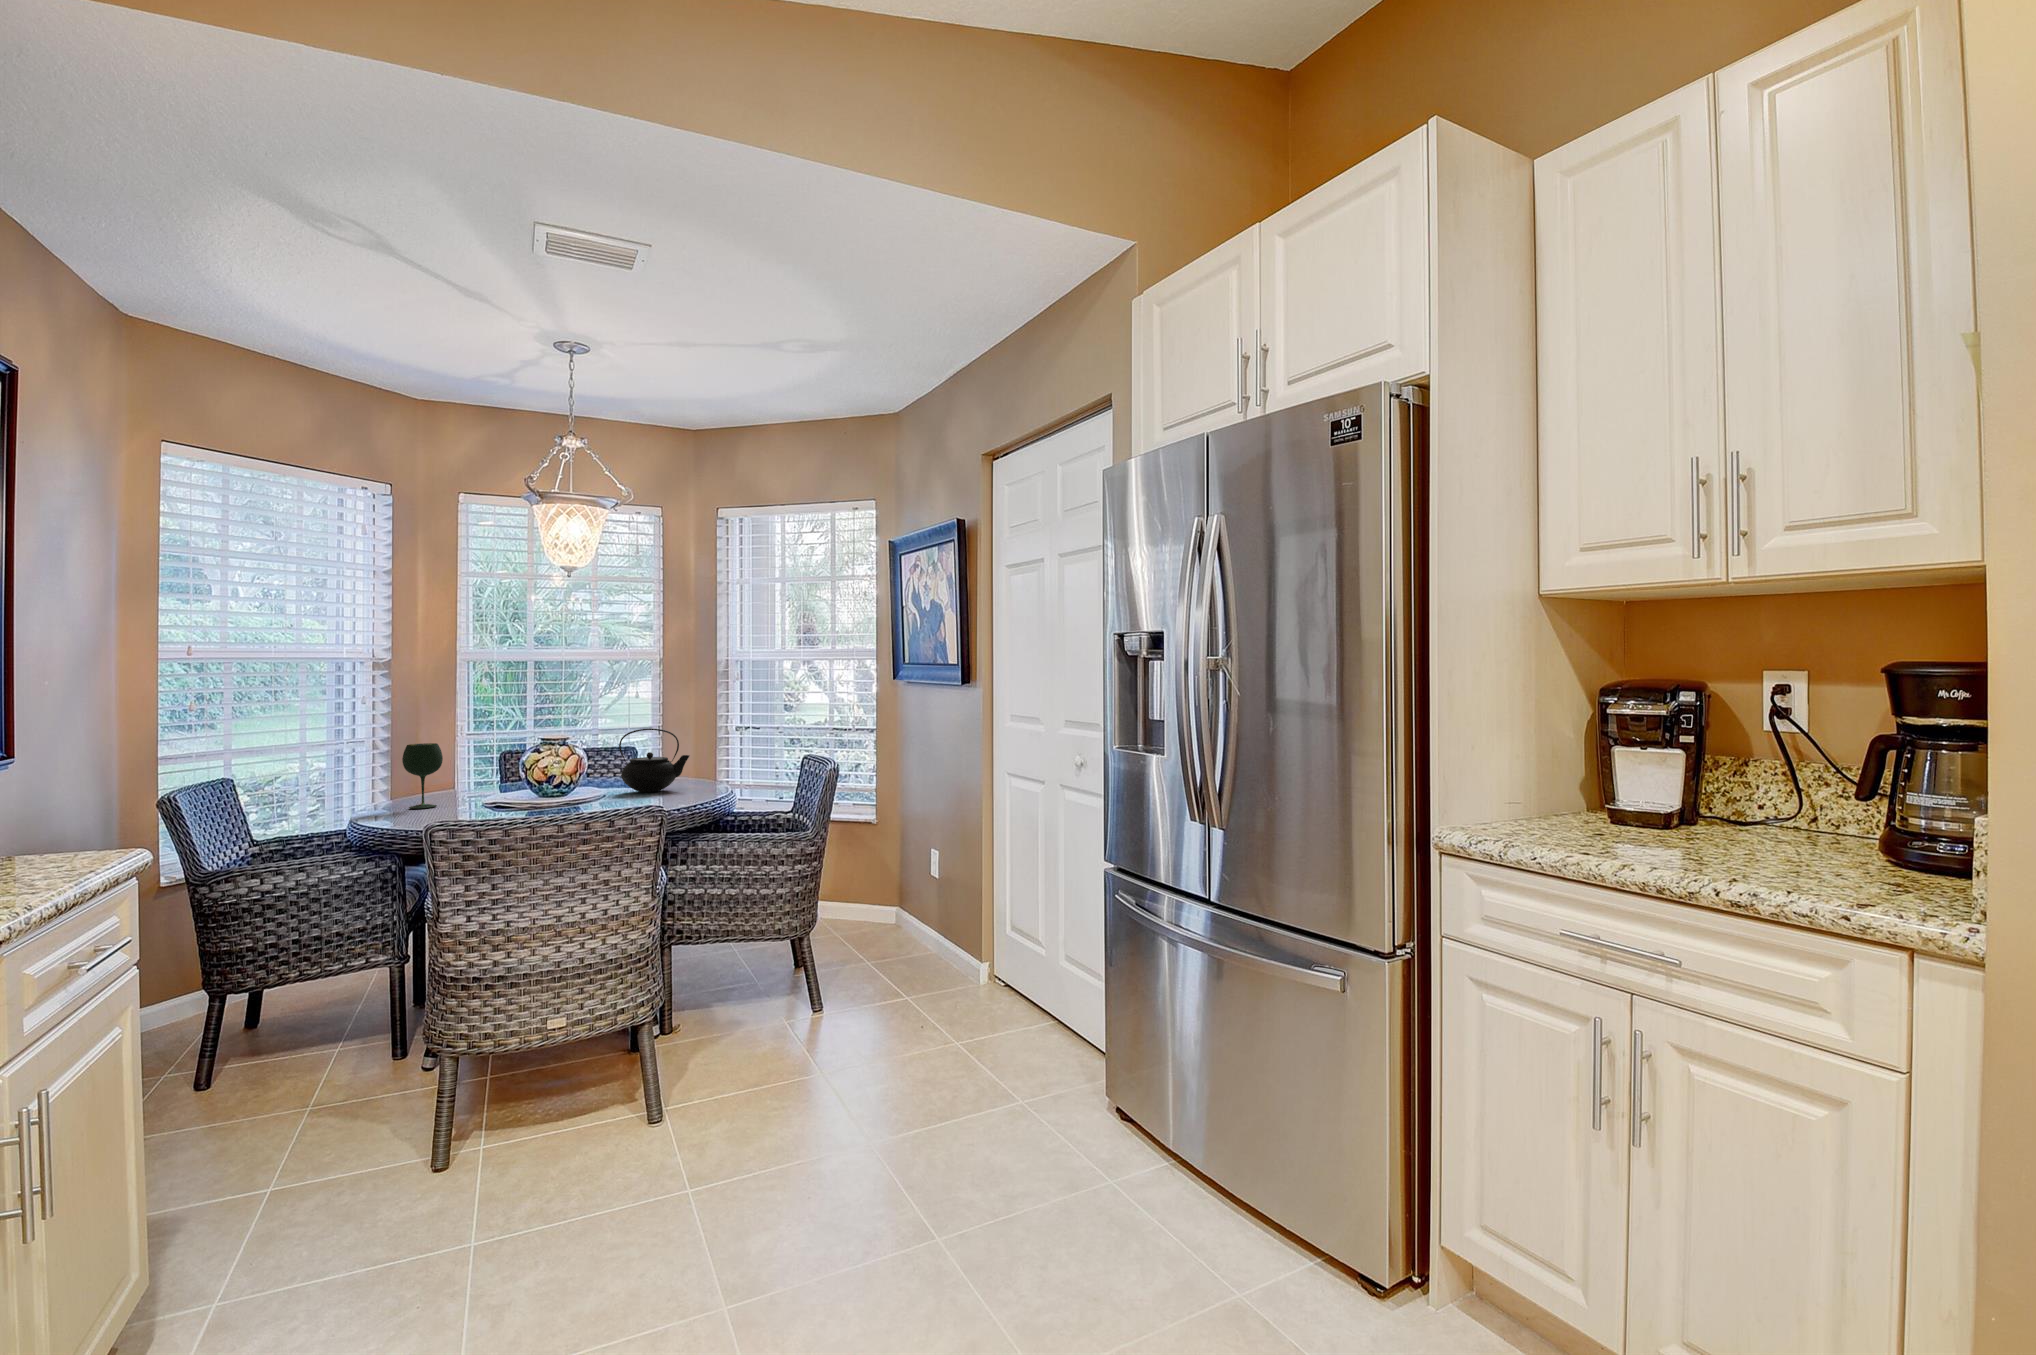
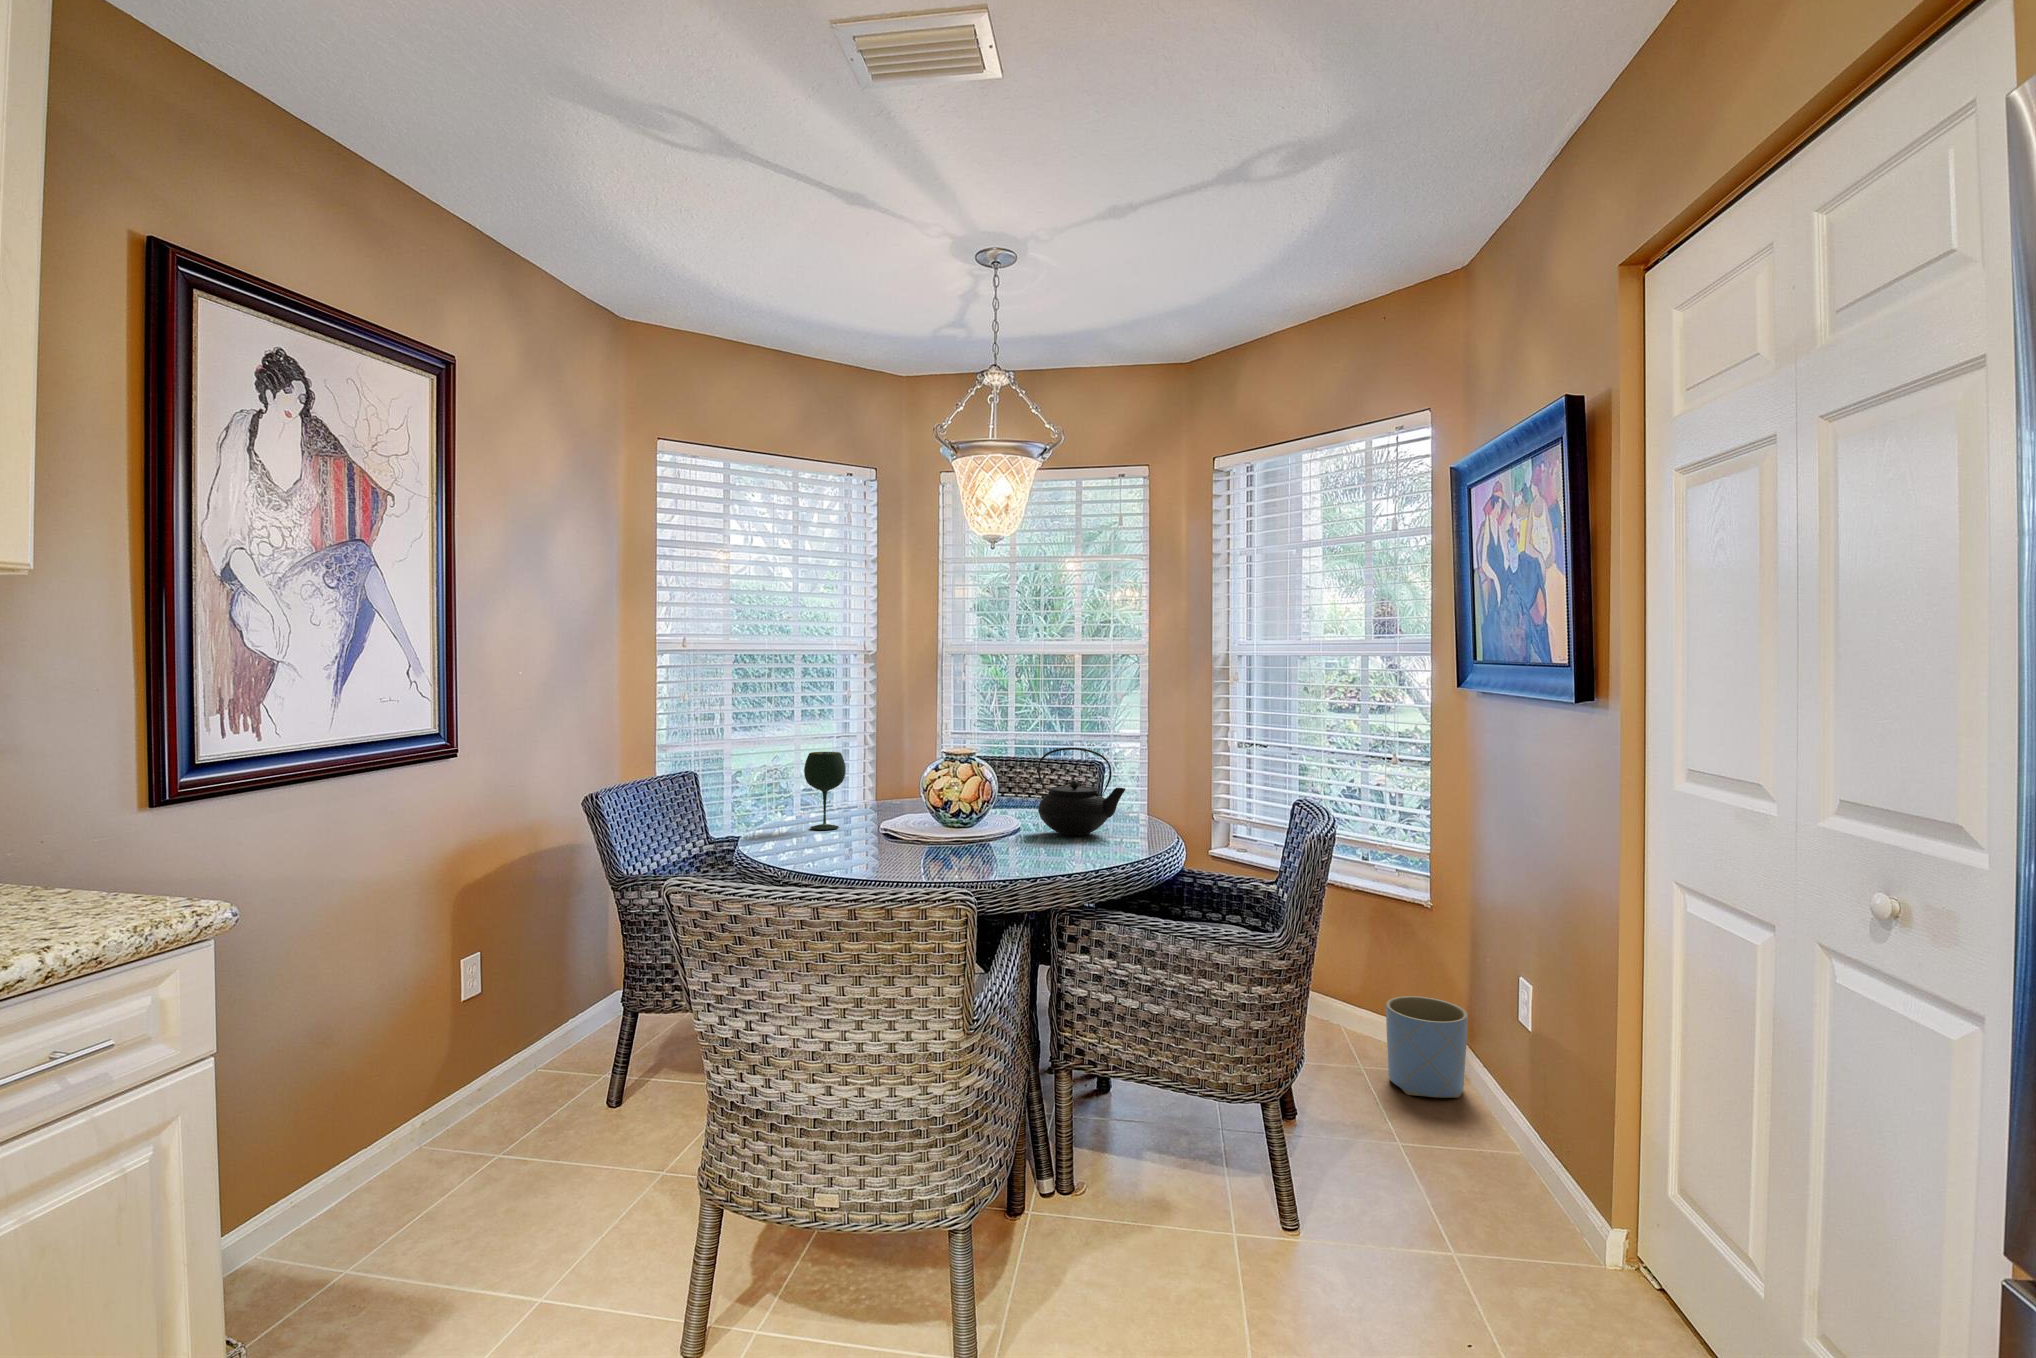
planter: none [854,881,903,942] -> present [1386,996,1468,1098]

